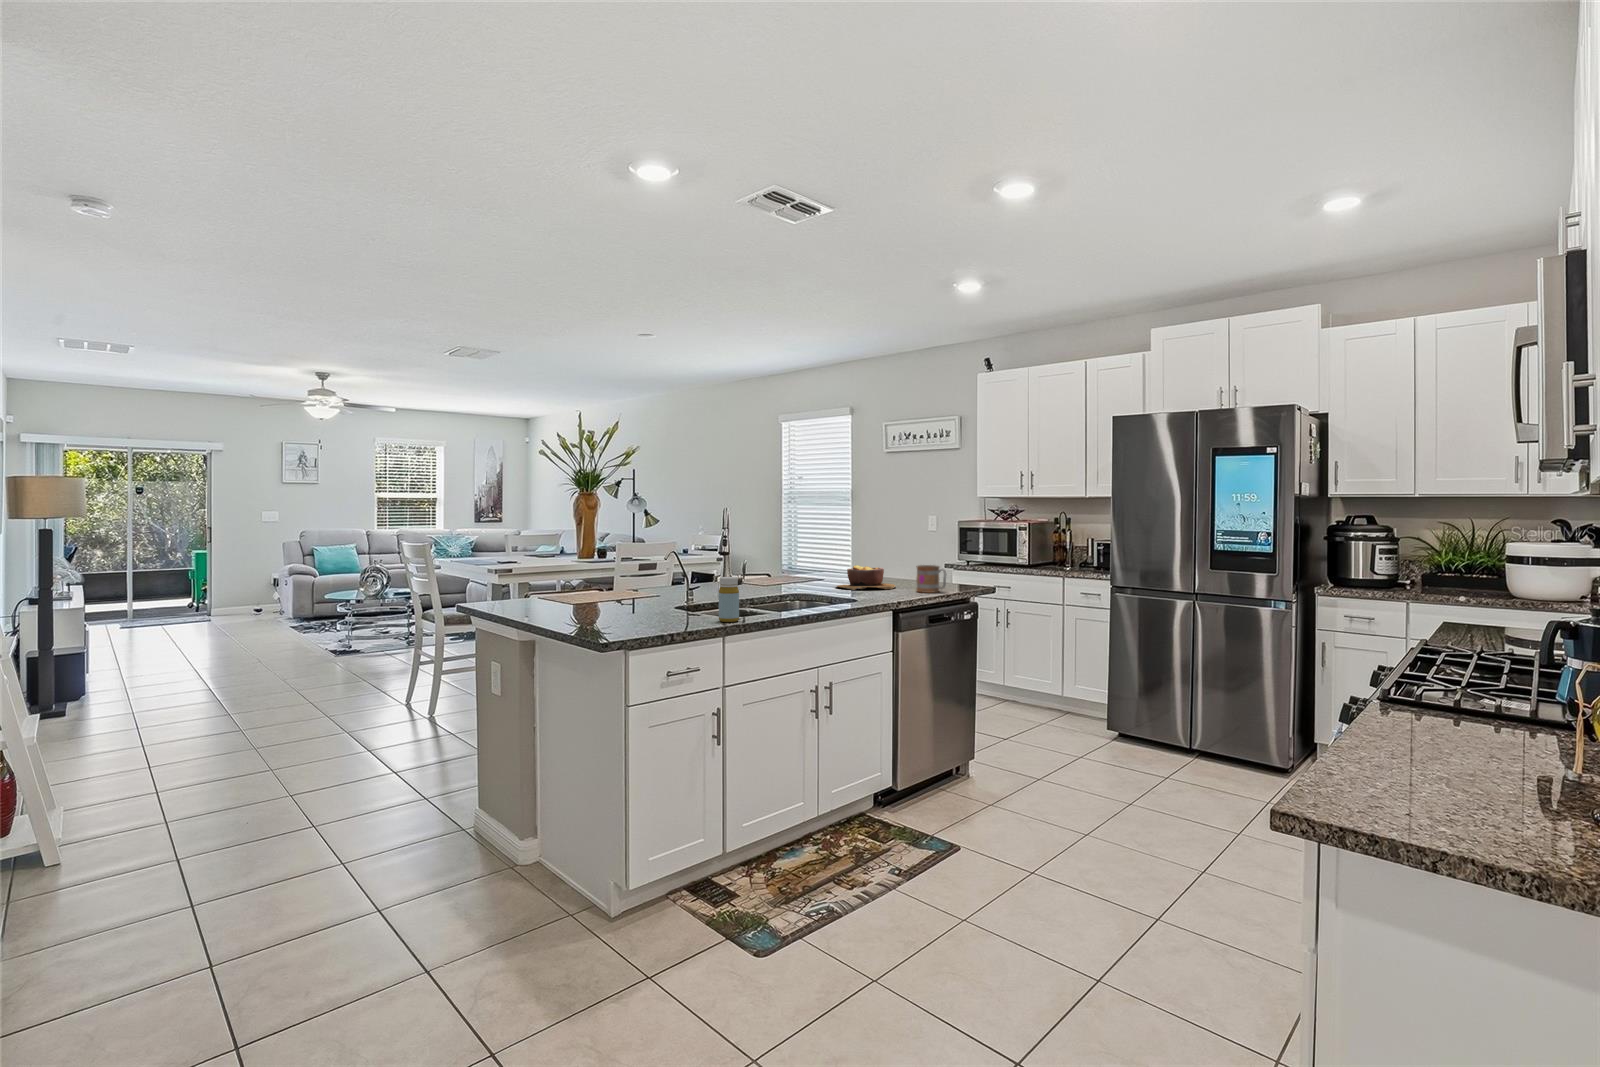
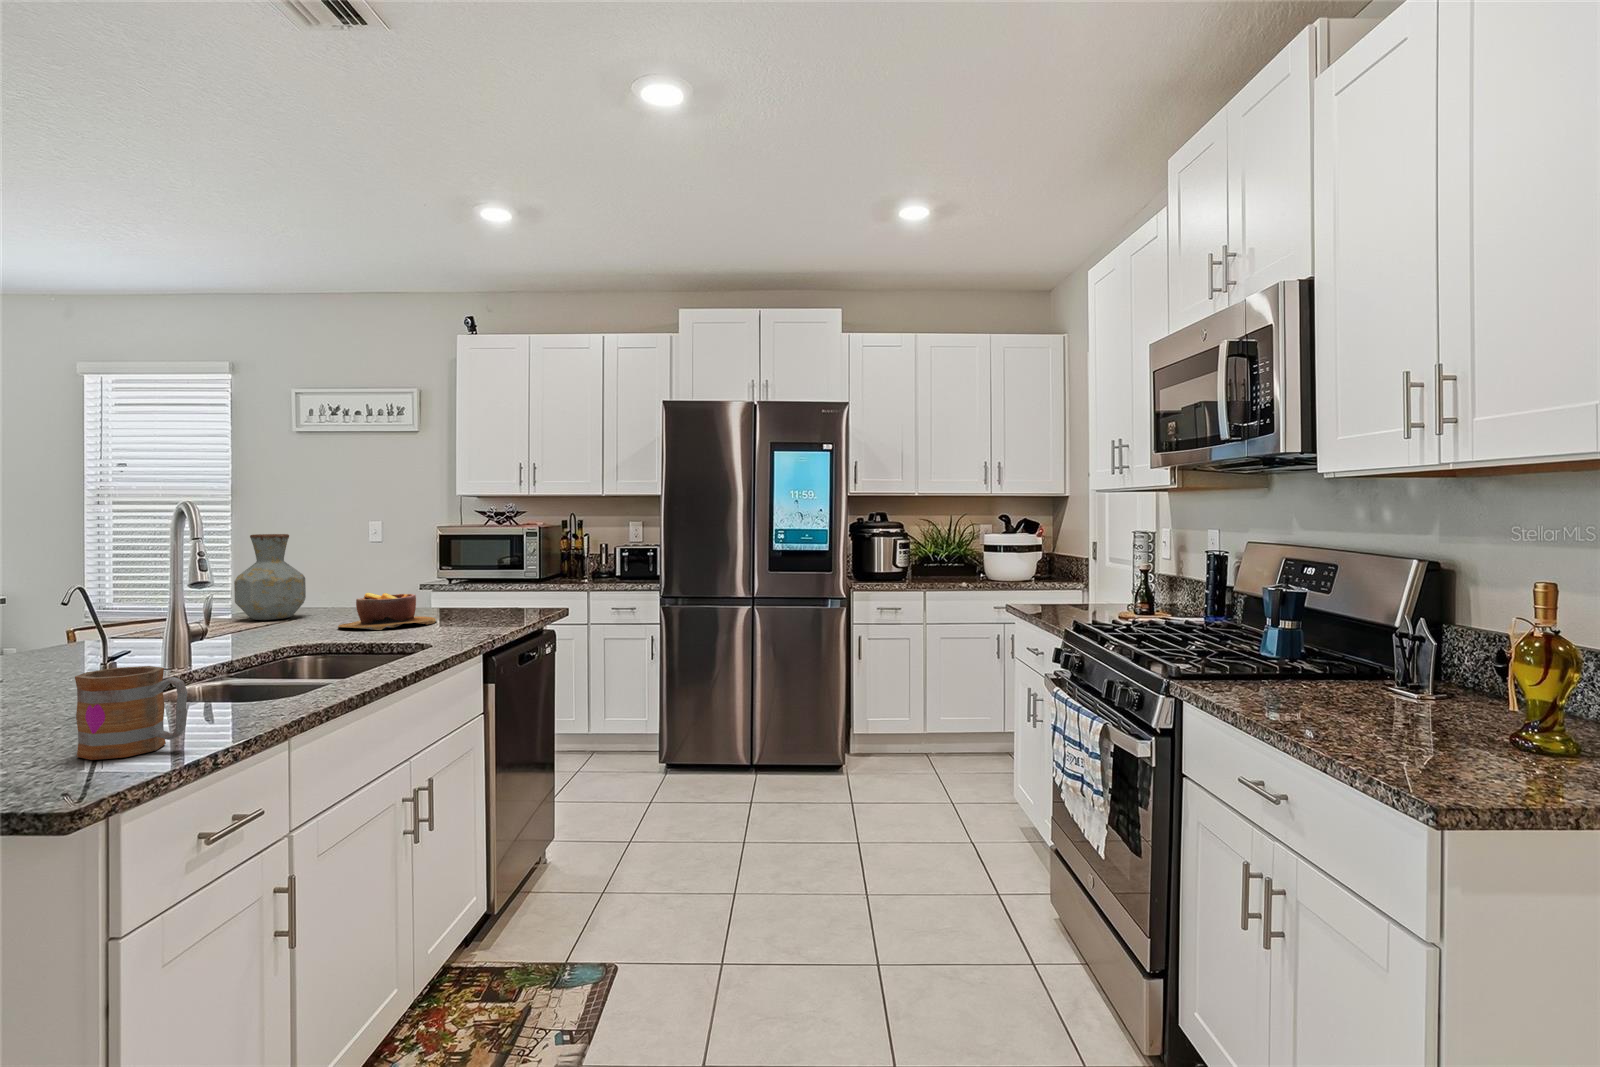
vase: none [798,525,838,579] -> present [234,534,306,621]
mug: present [916,565,946,593] -> present [75,666,187,760]
bottle: present [719,577,739,622] -> none [264,625,308,711]

